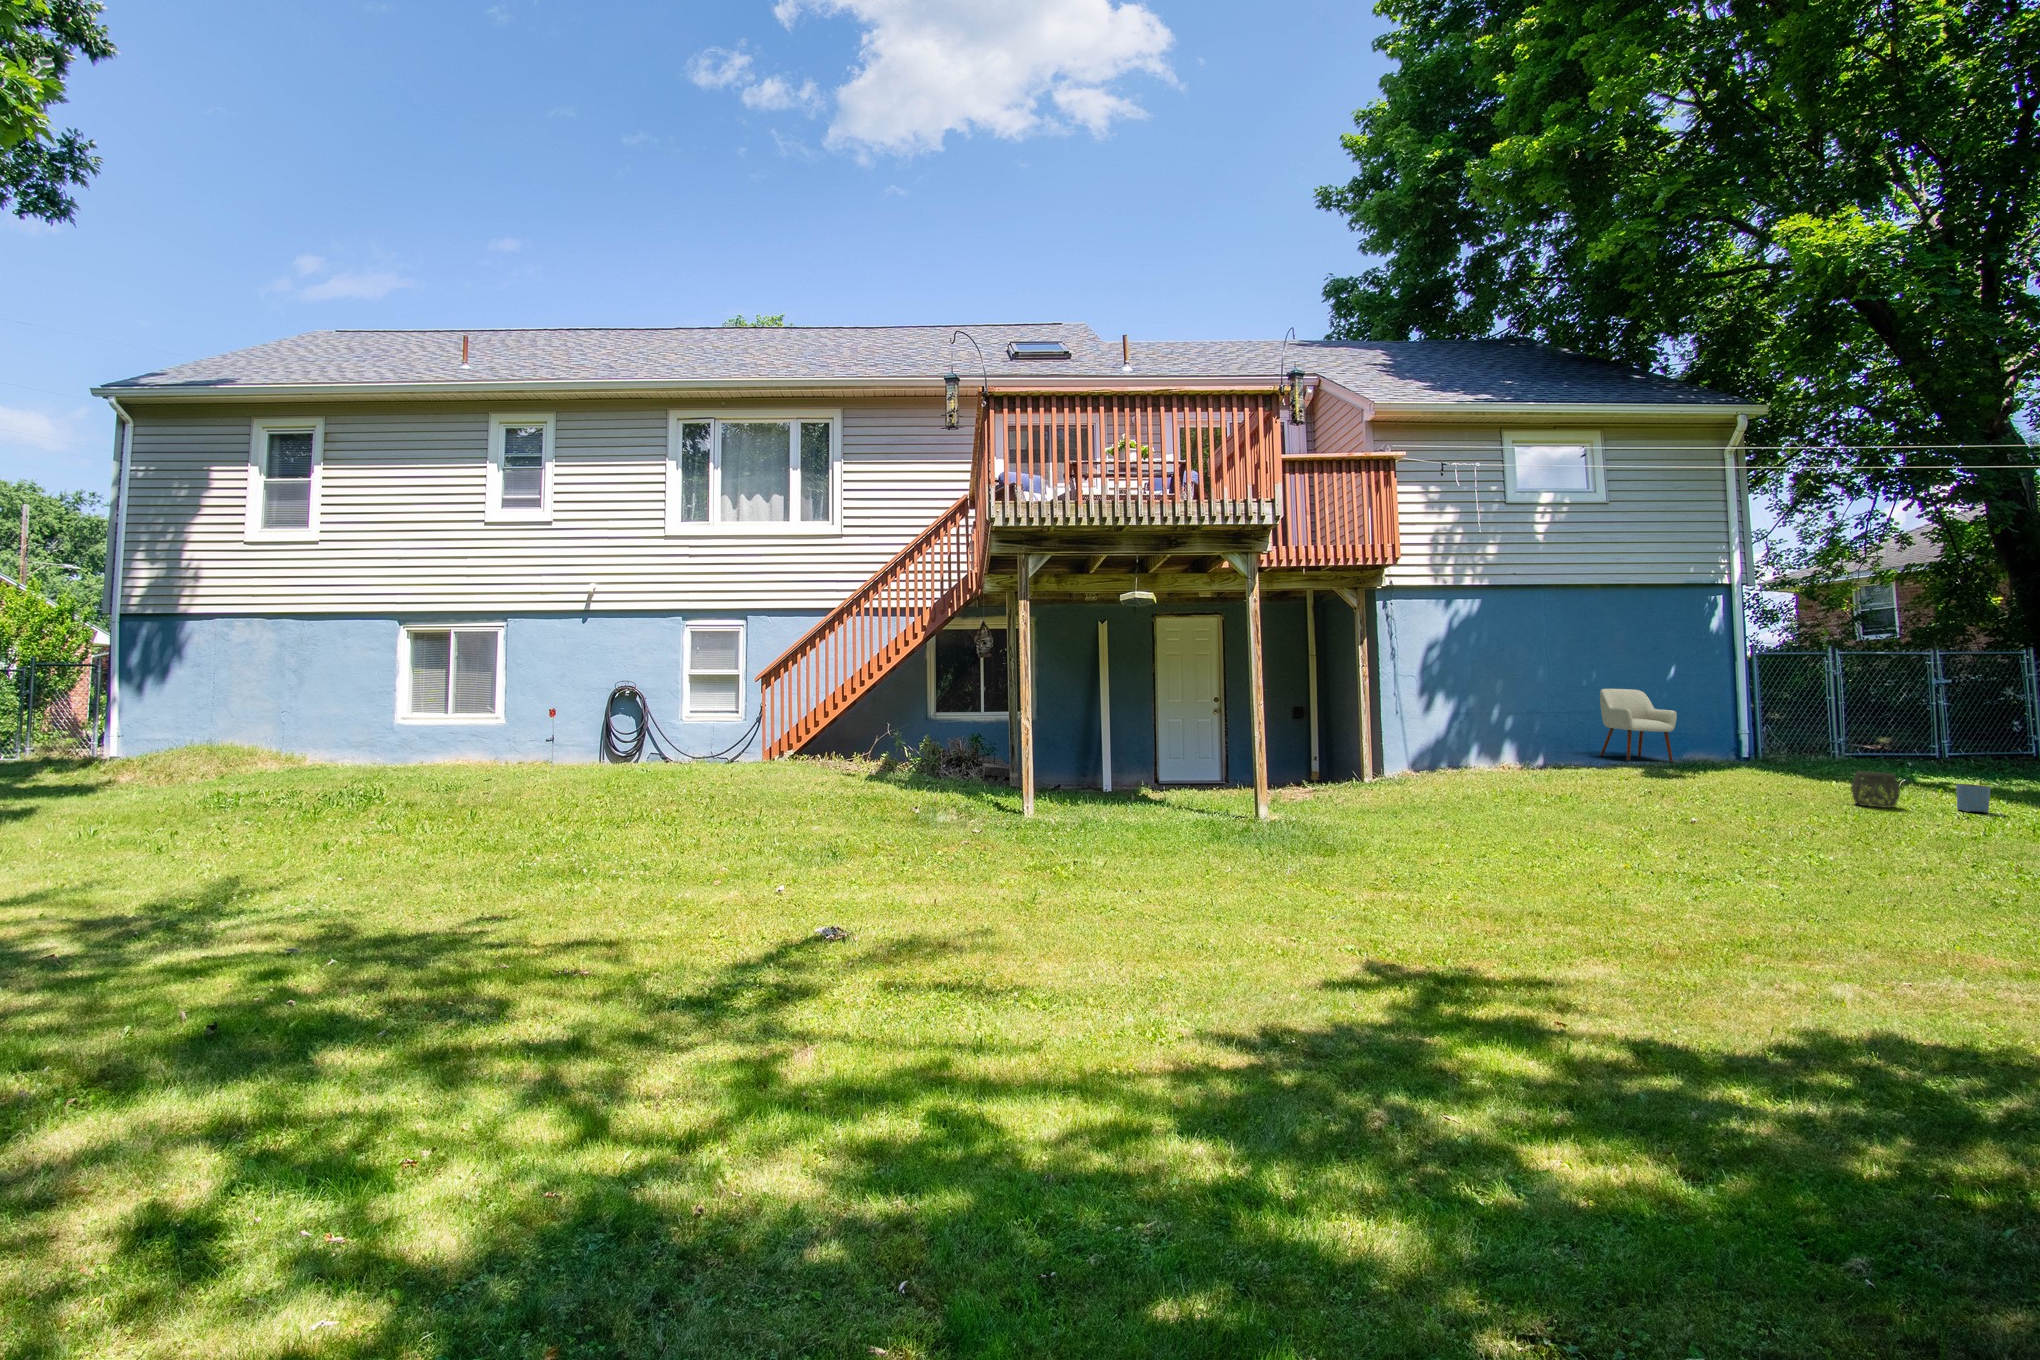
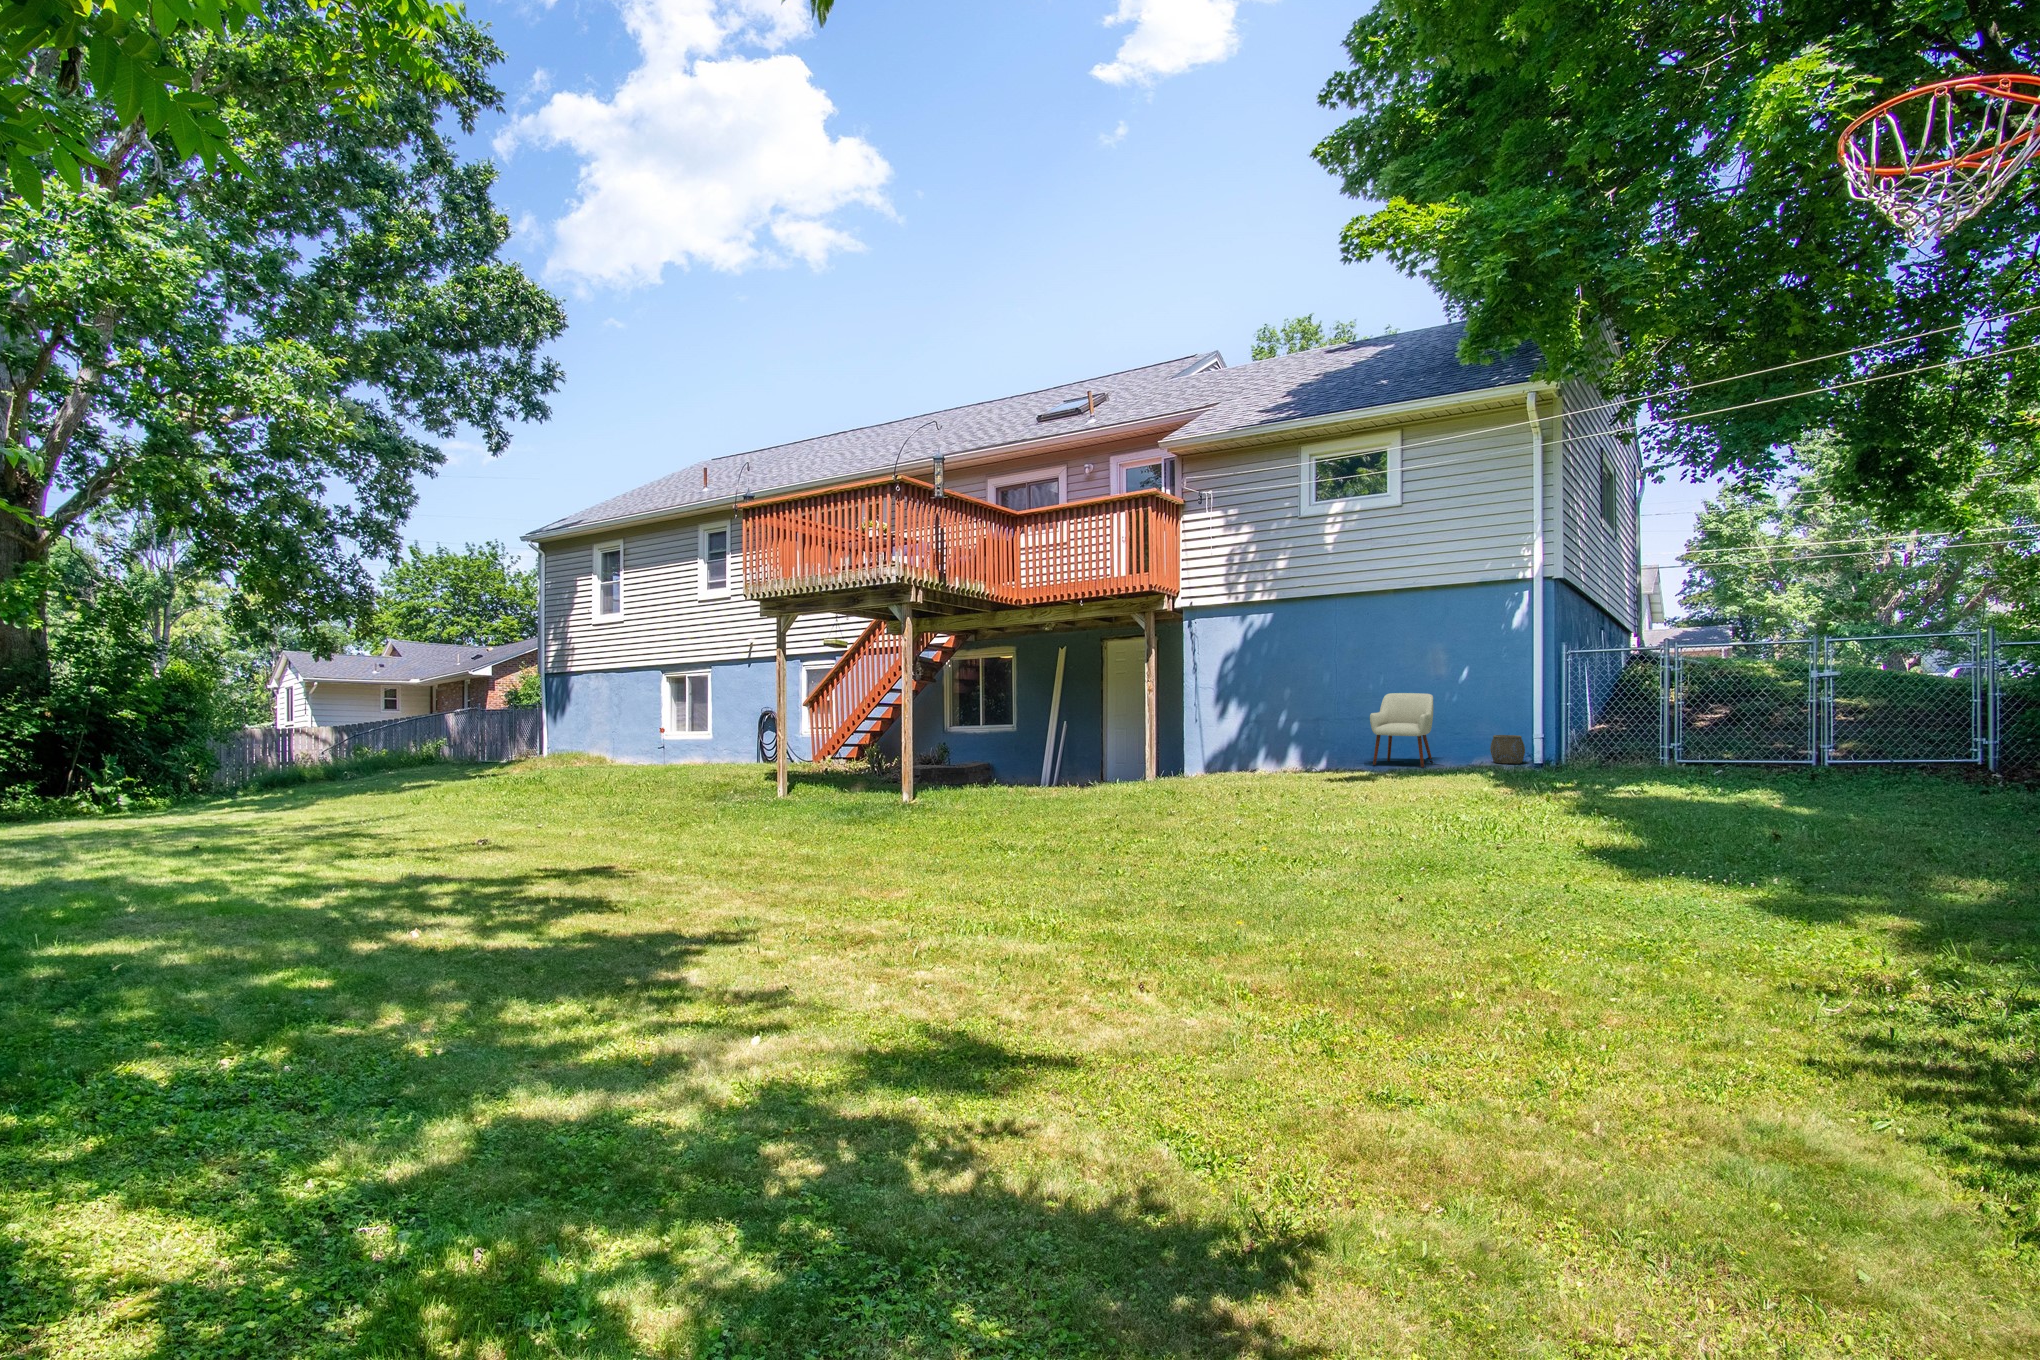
woven basket: present [1851,771,1900,808] -> present [1490,735,1525,764]
planter: present [1956,784,1991,813] -> none [1397,786,1425,816]

